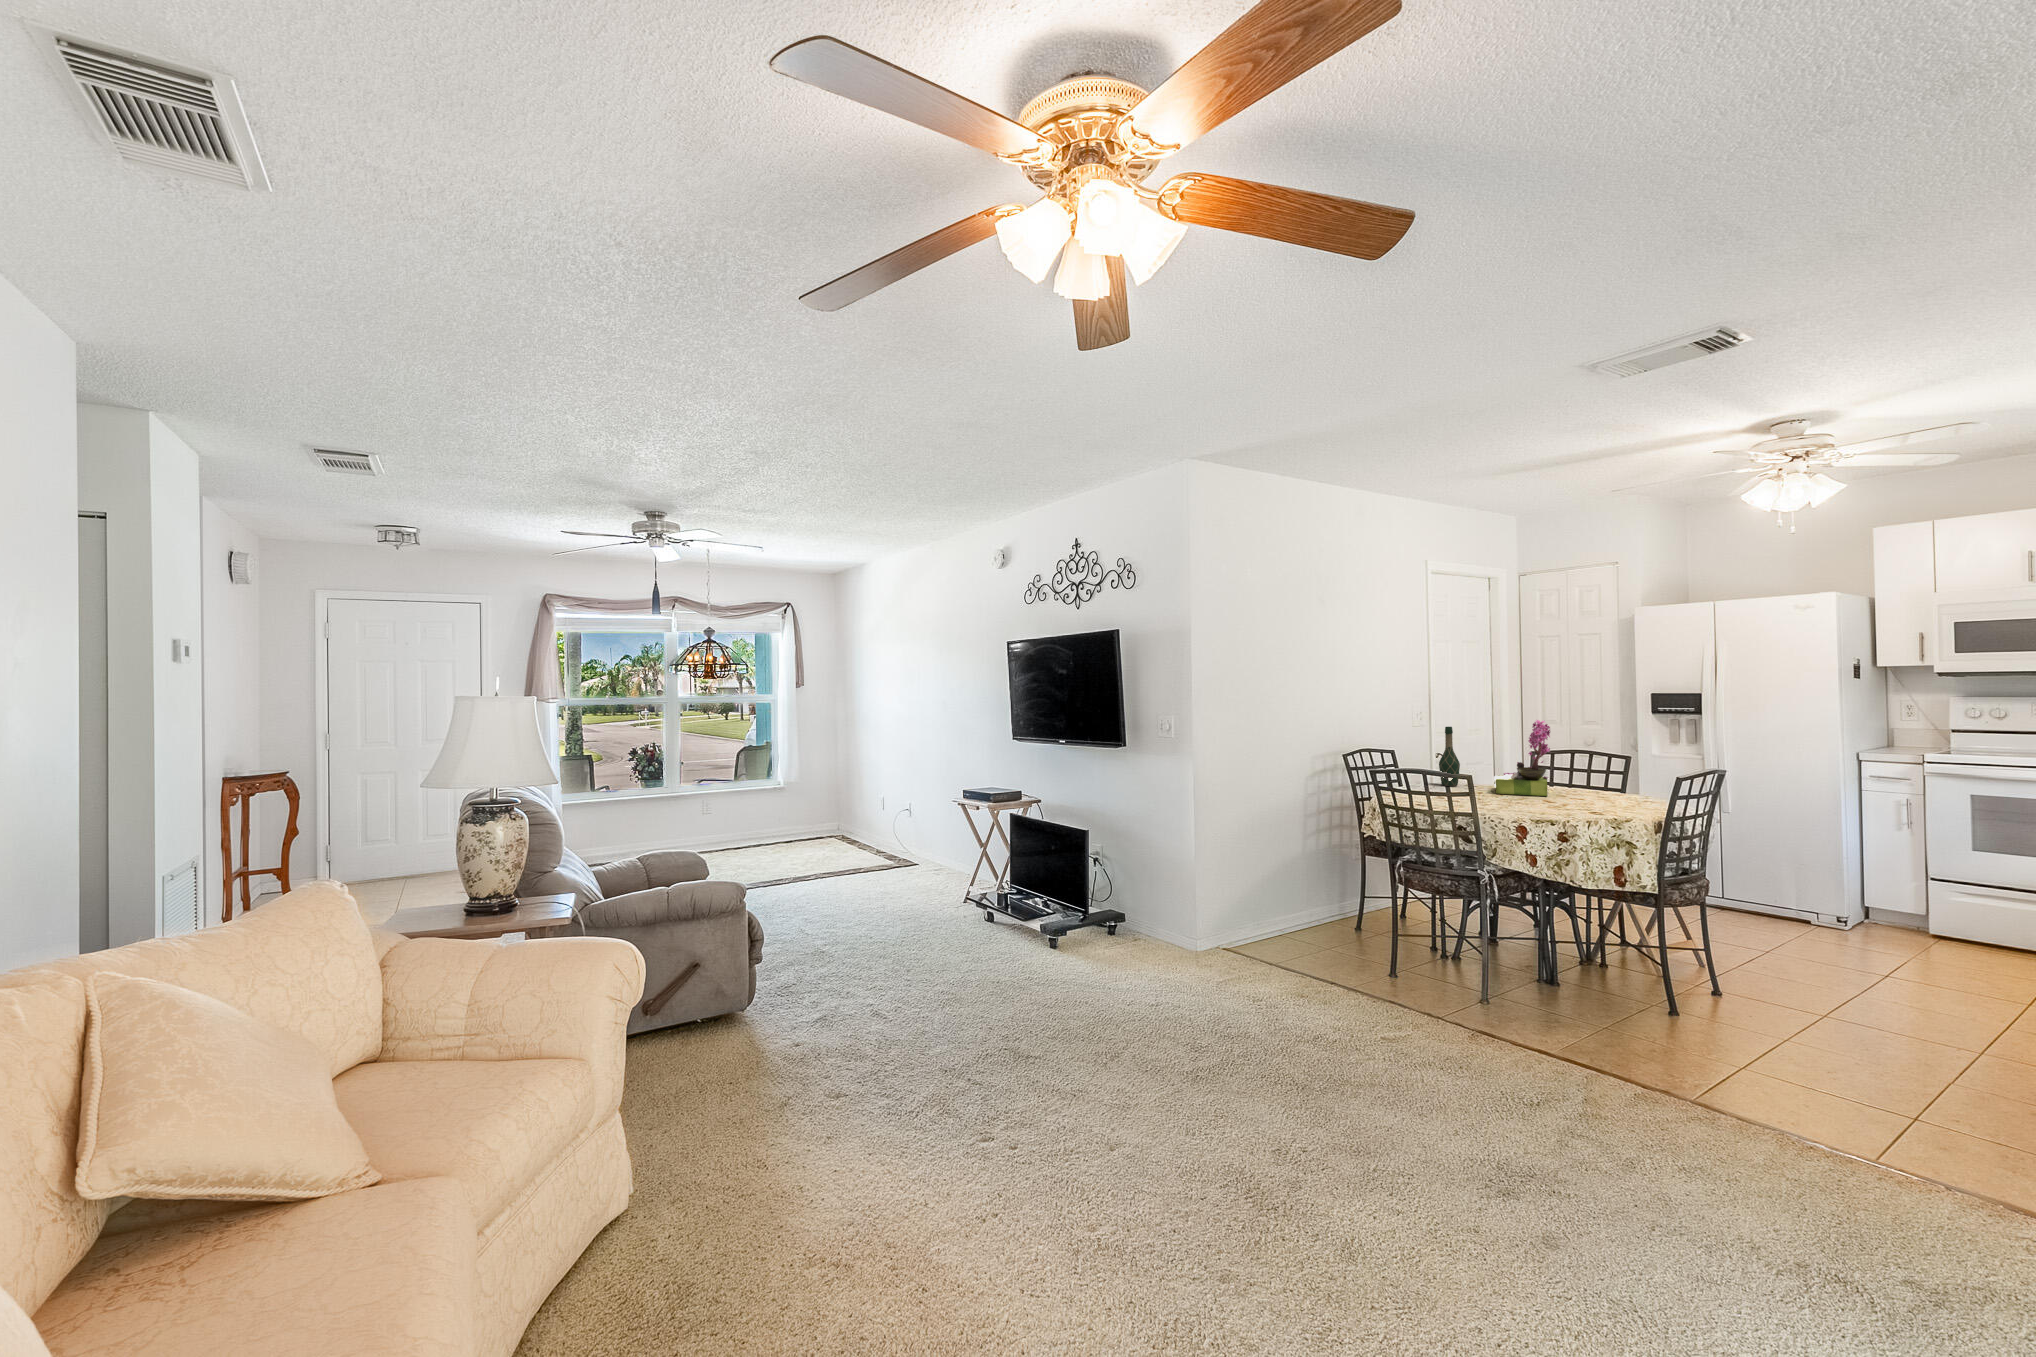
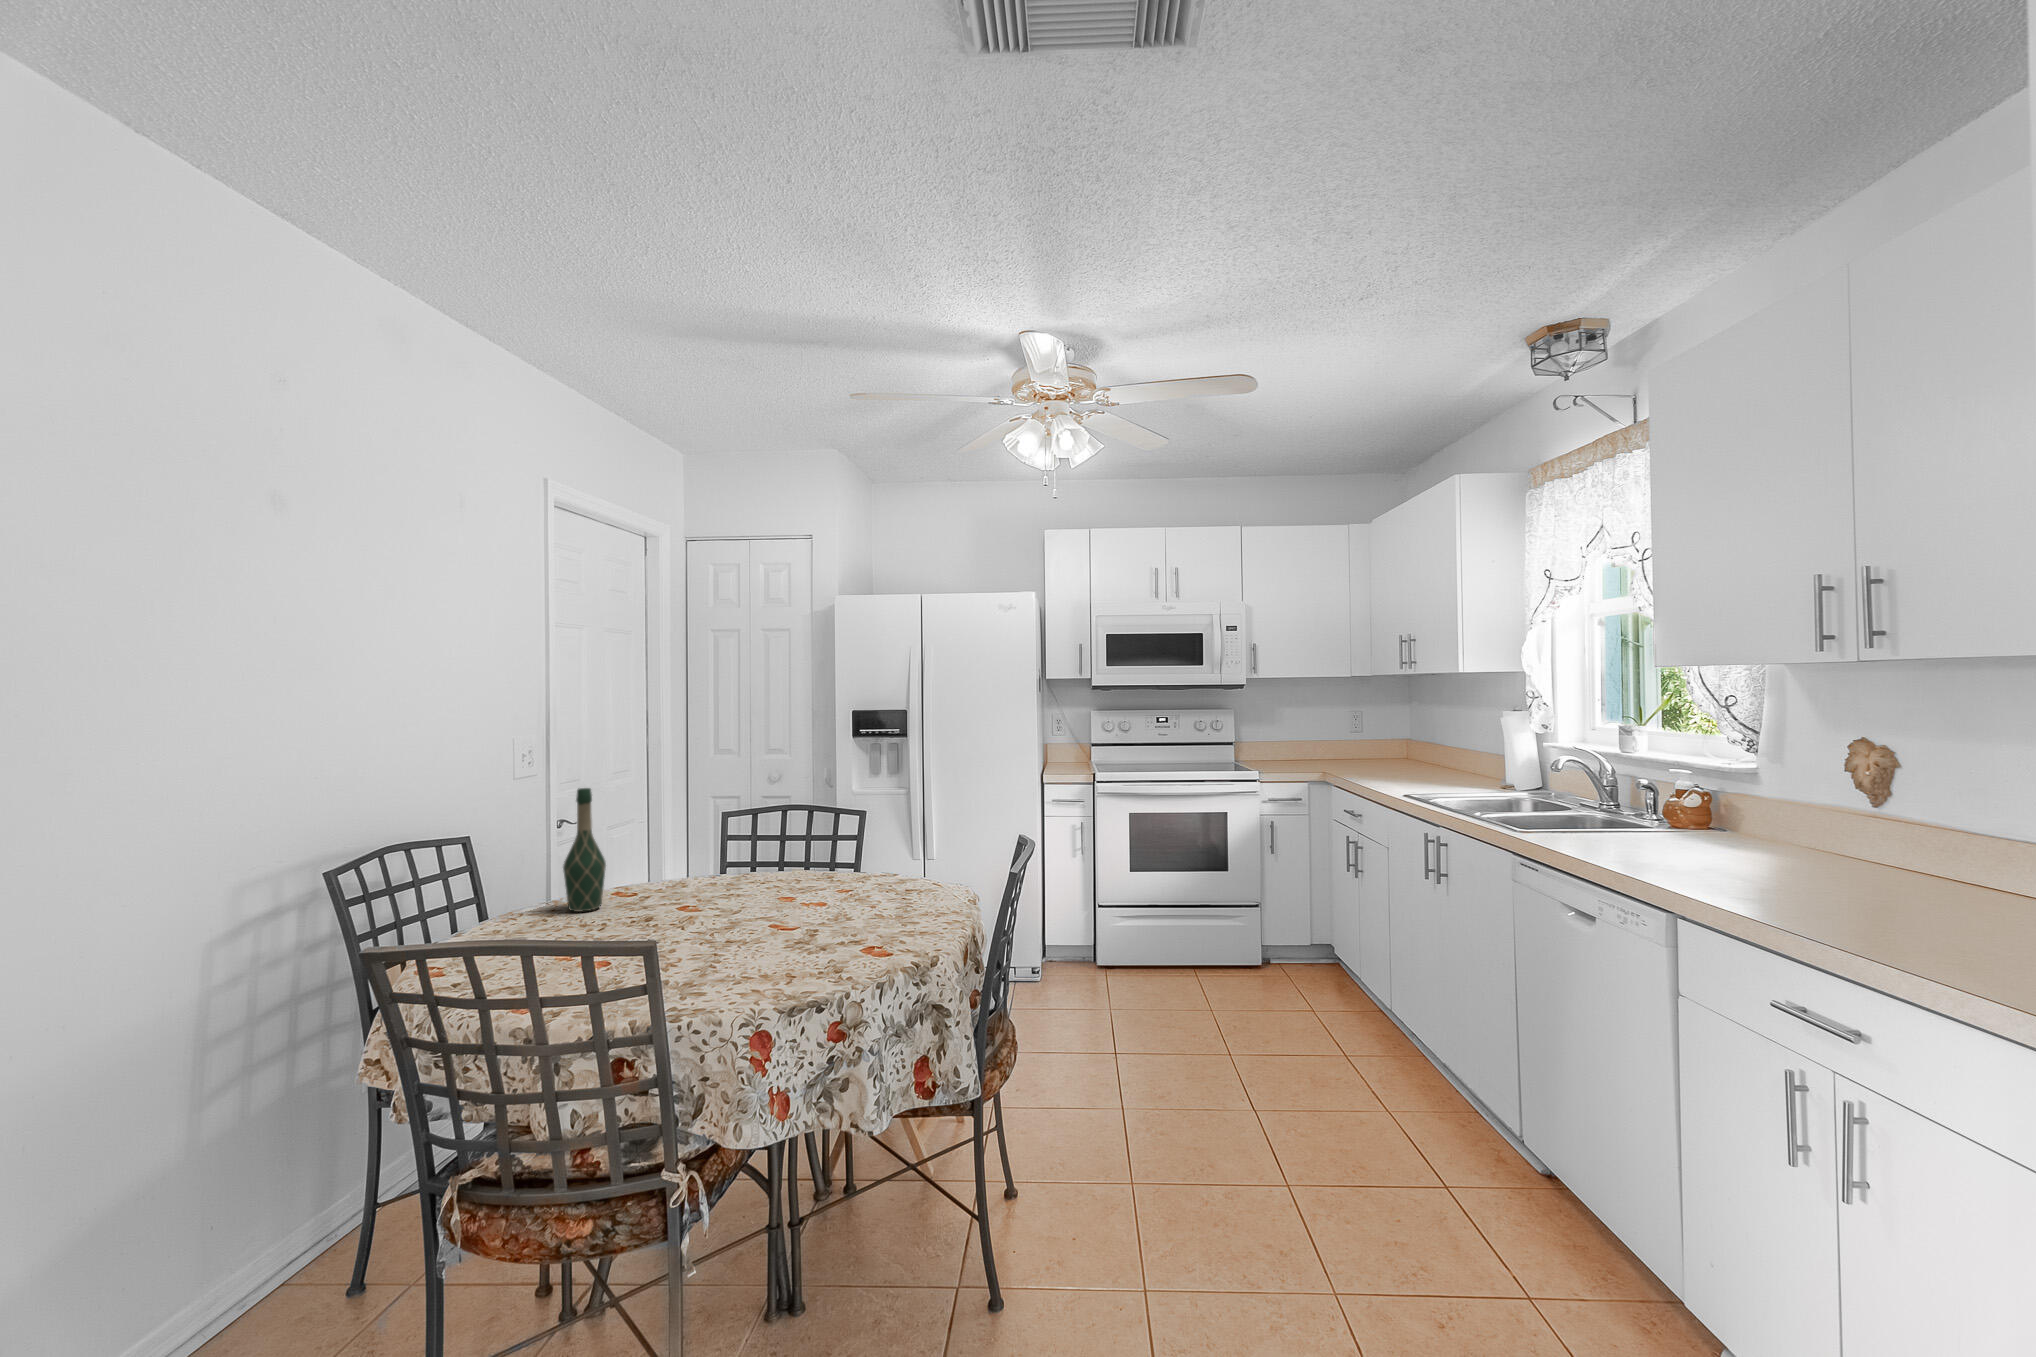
flower arrangement: present [1493,720,1550,796] -> none [672,764,781,922]

